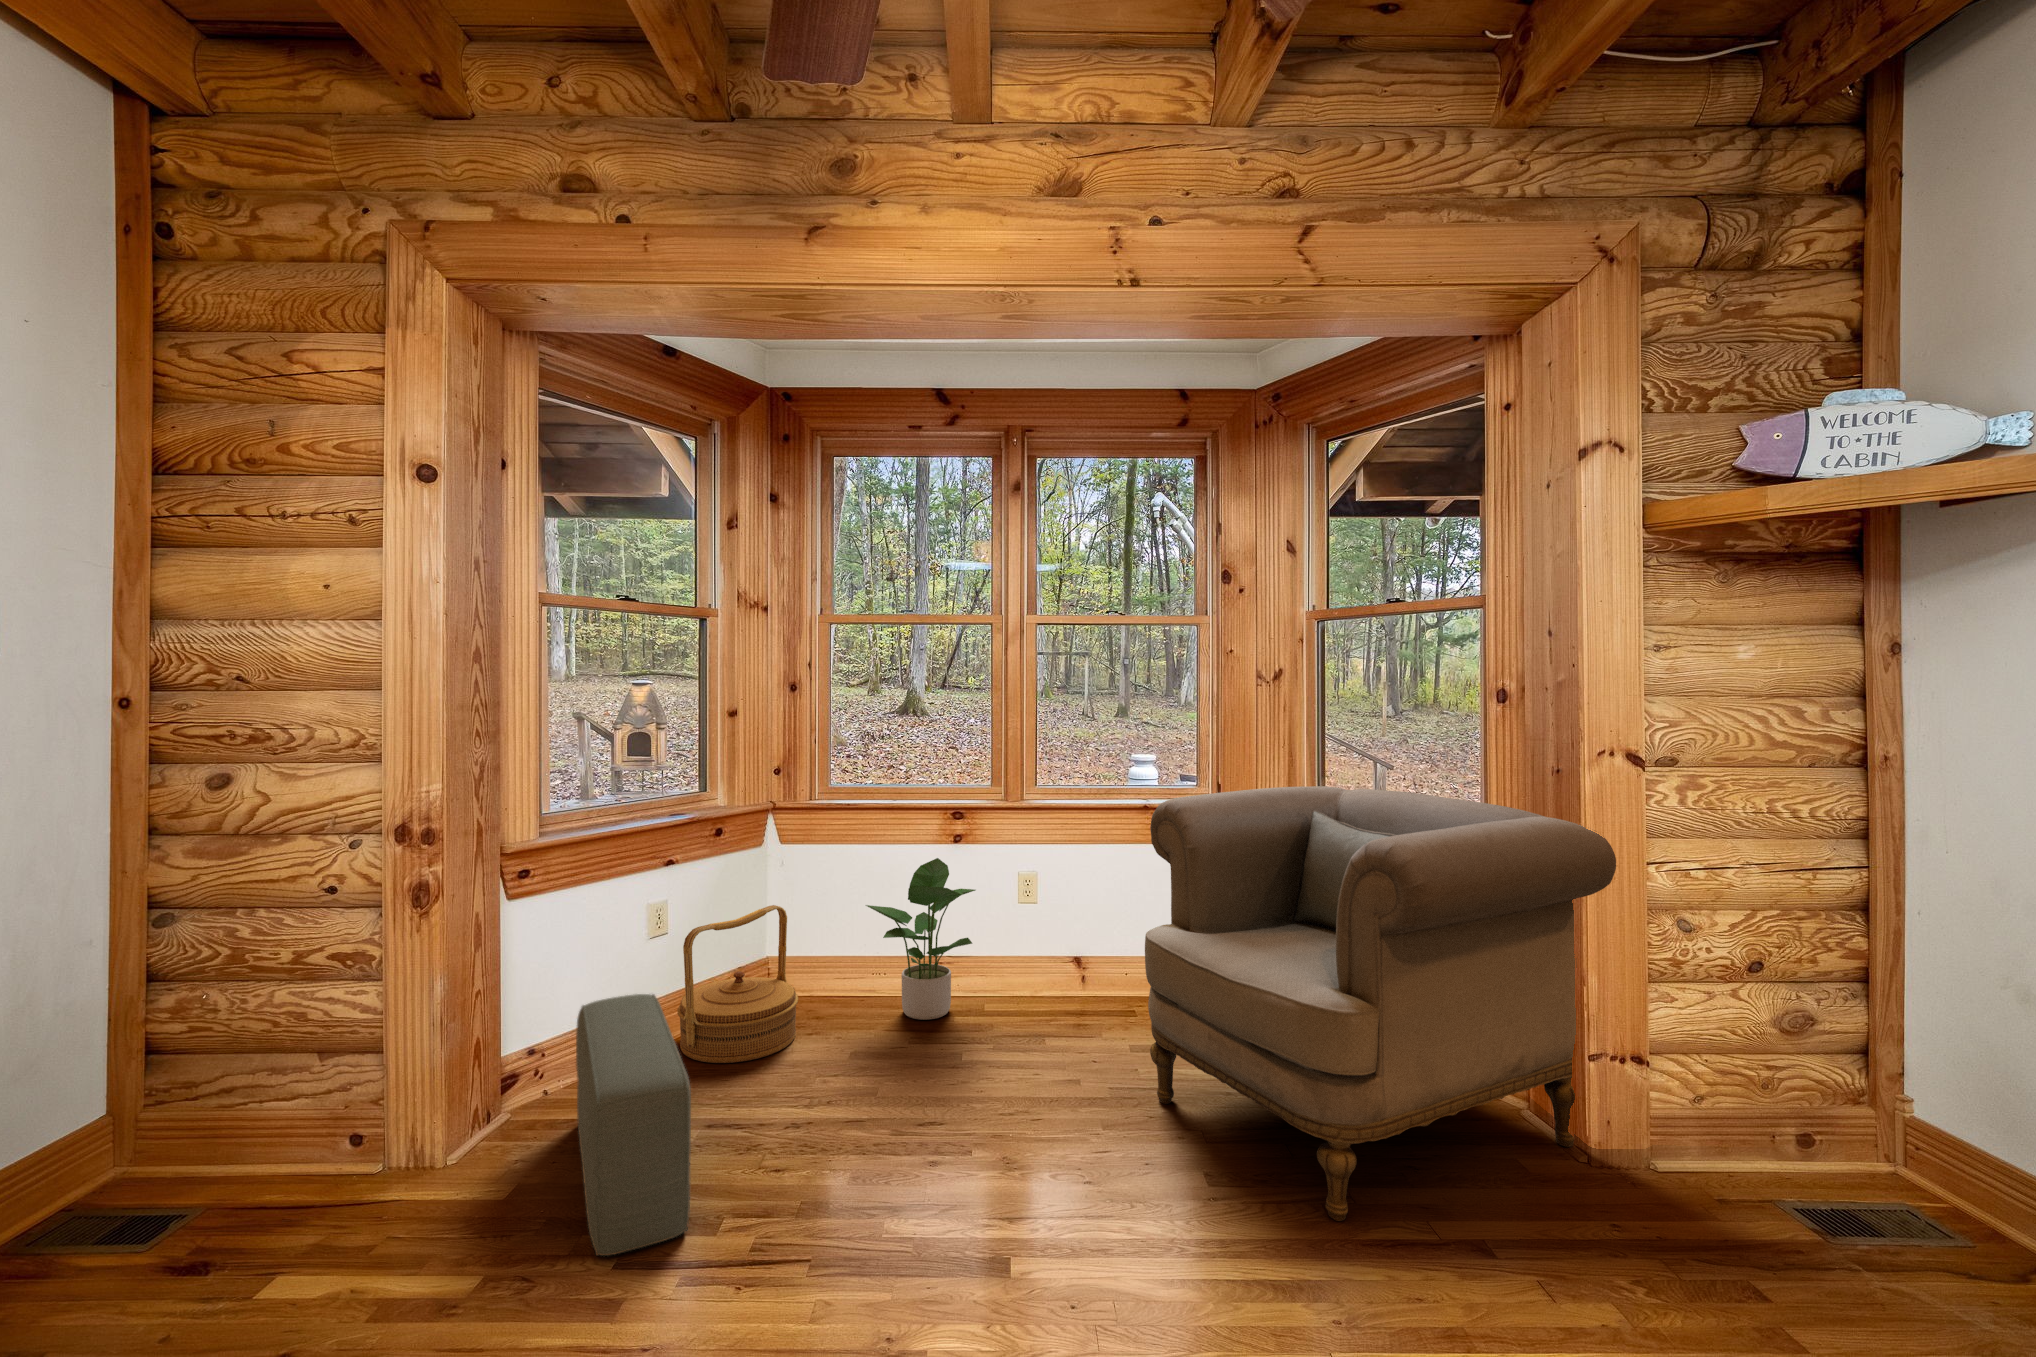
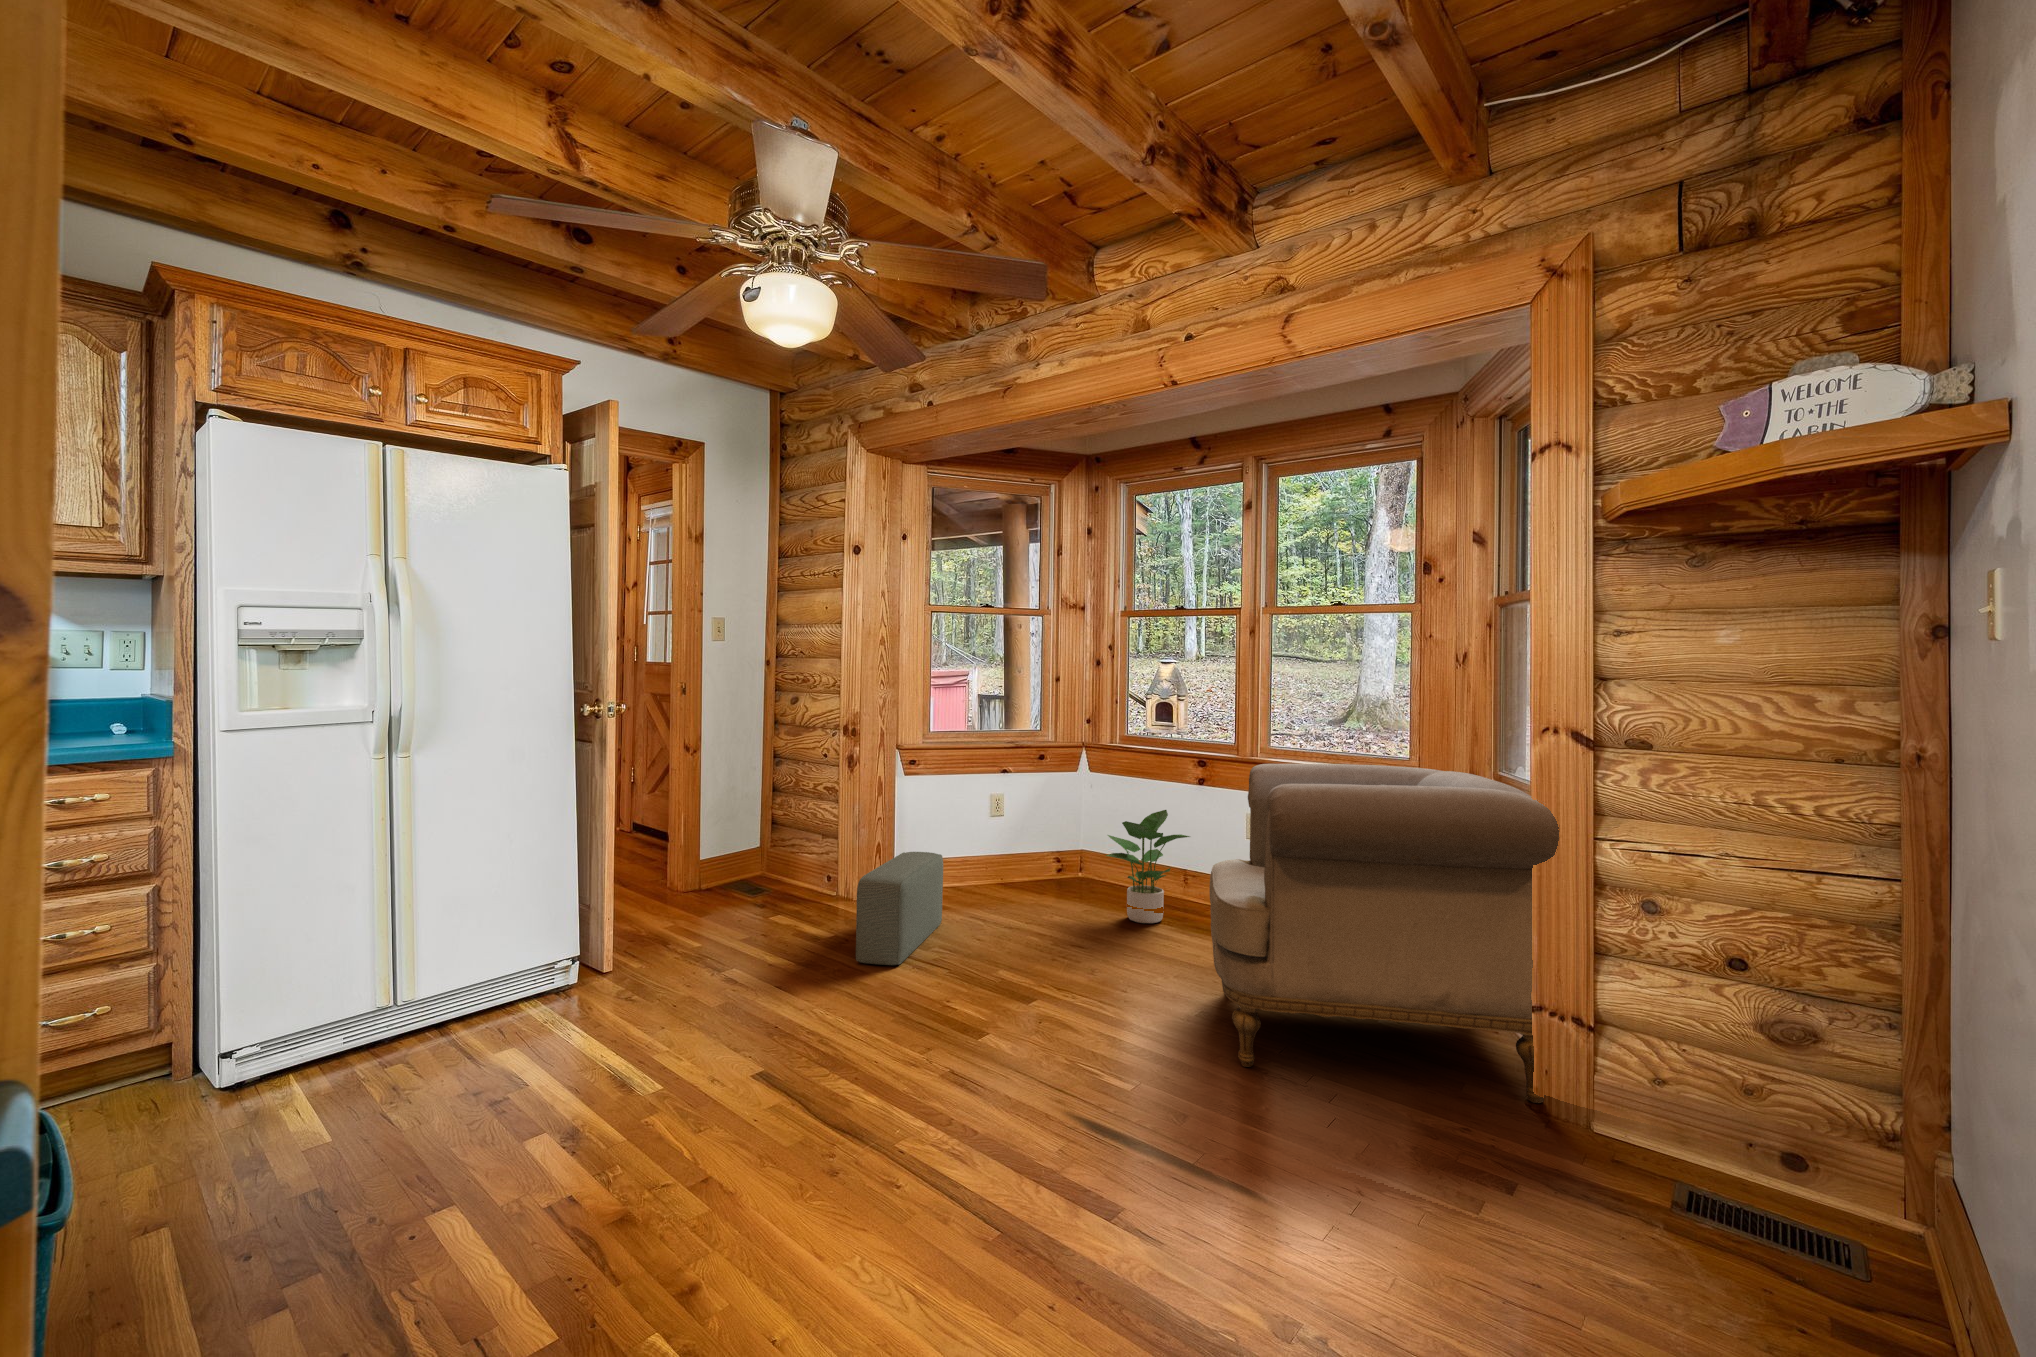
woven basket: present [677,905,798,1063] -> none [980,826,1058,917]

